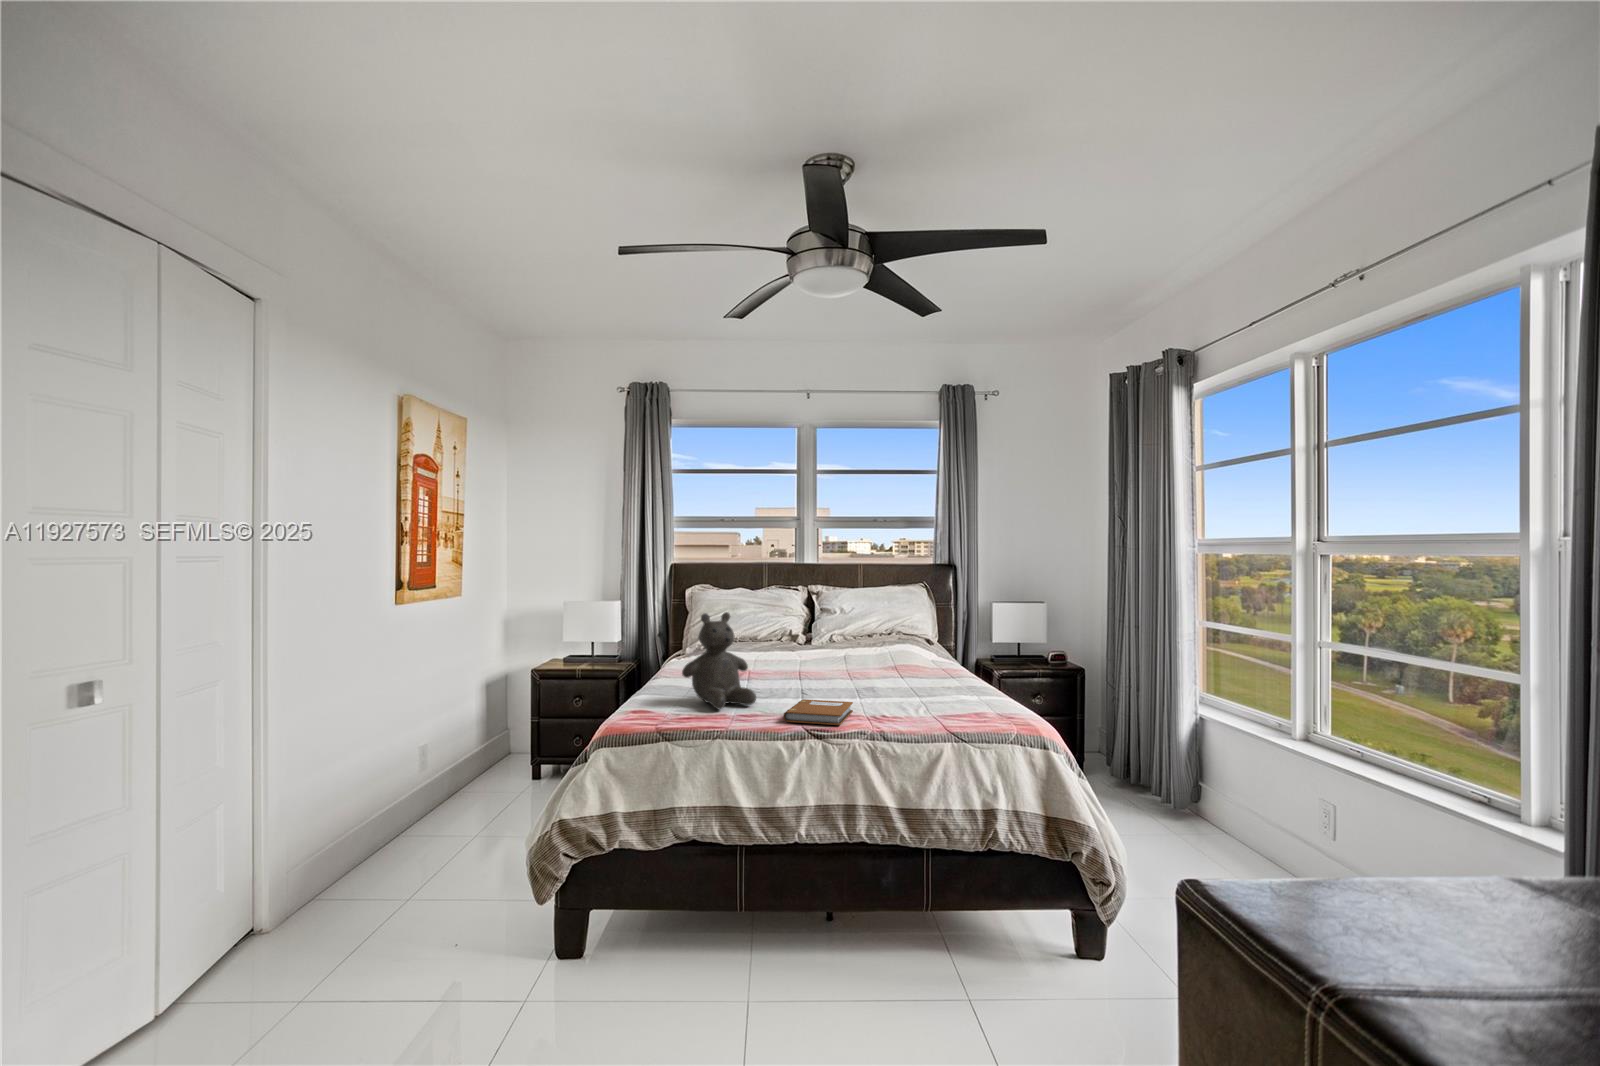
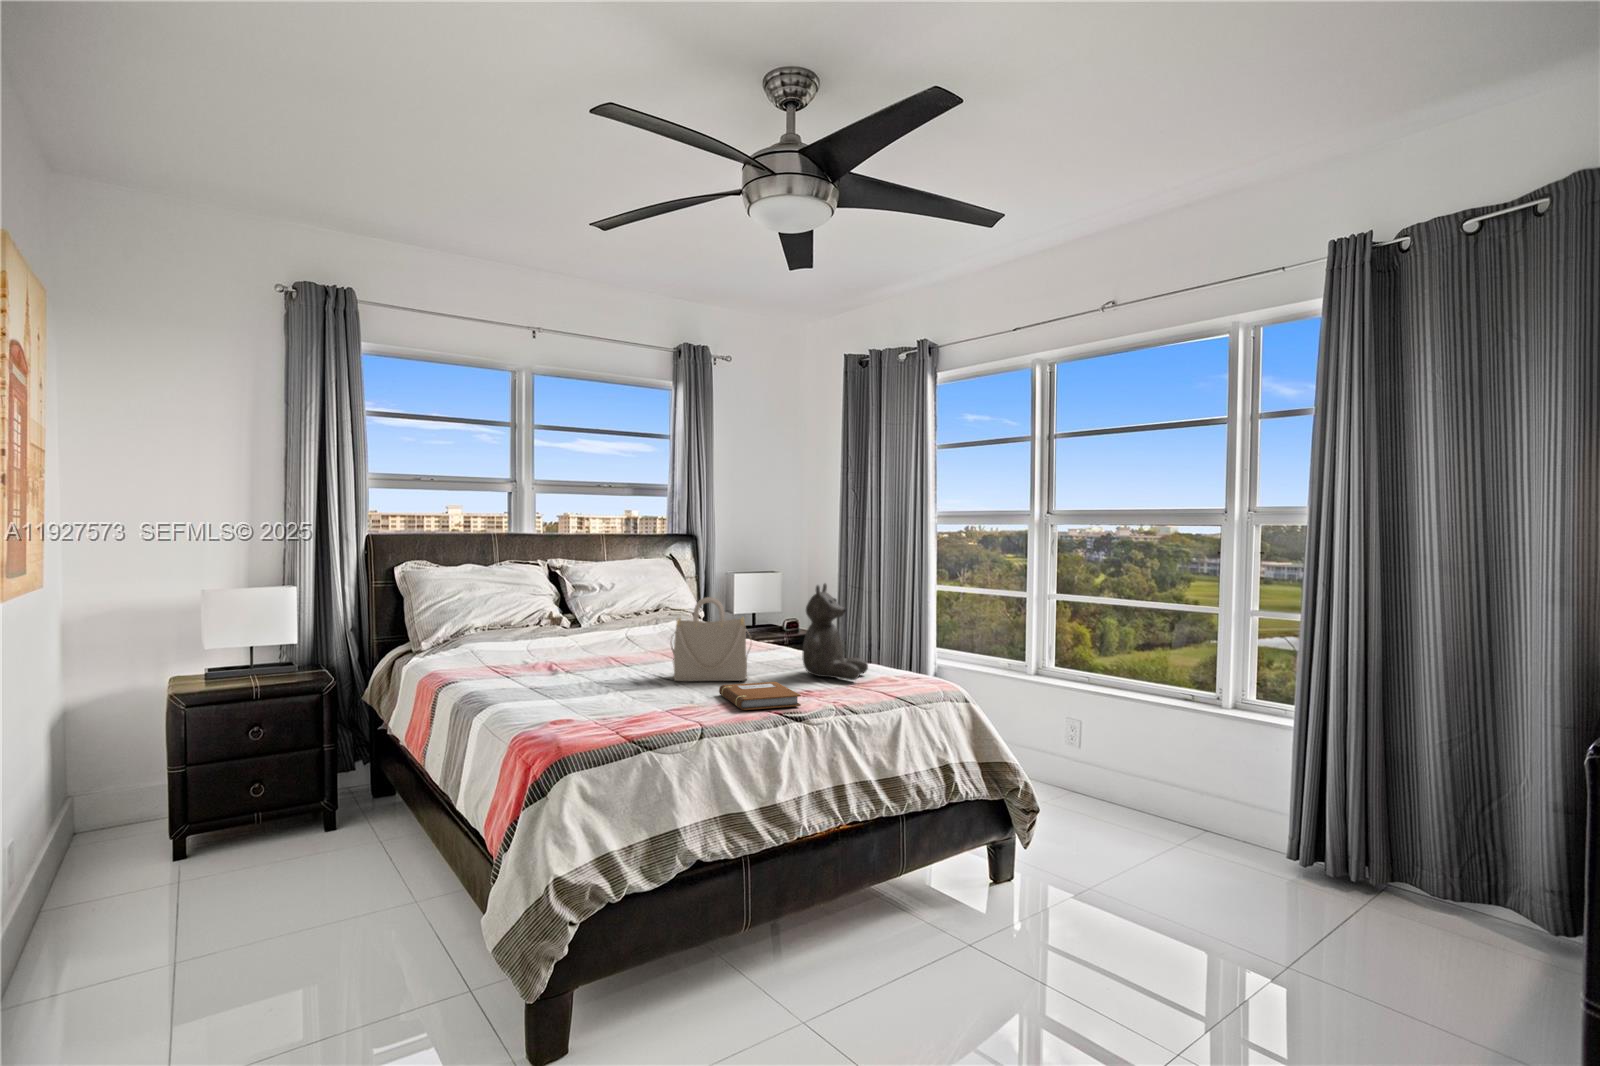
teddy bear: present [682,612,756,709] -> present [802,583,868,680]
handbag: none [791,621,860,699] -> present [670,597,751,681]

